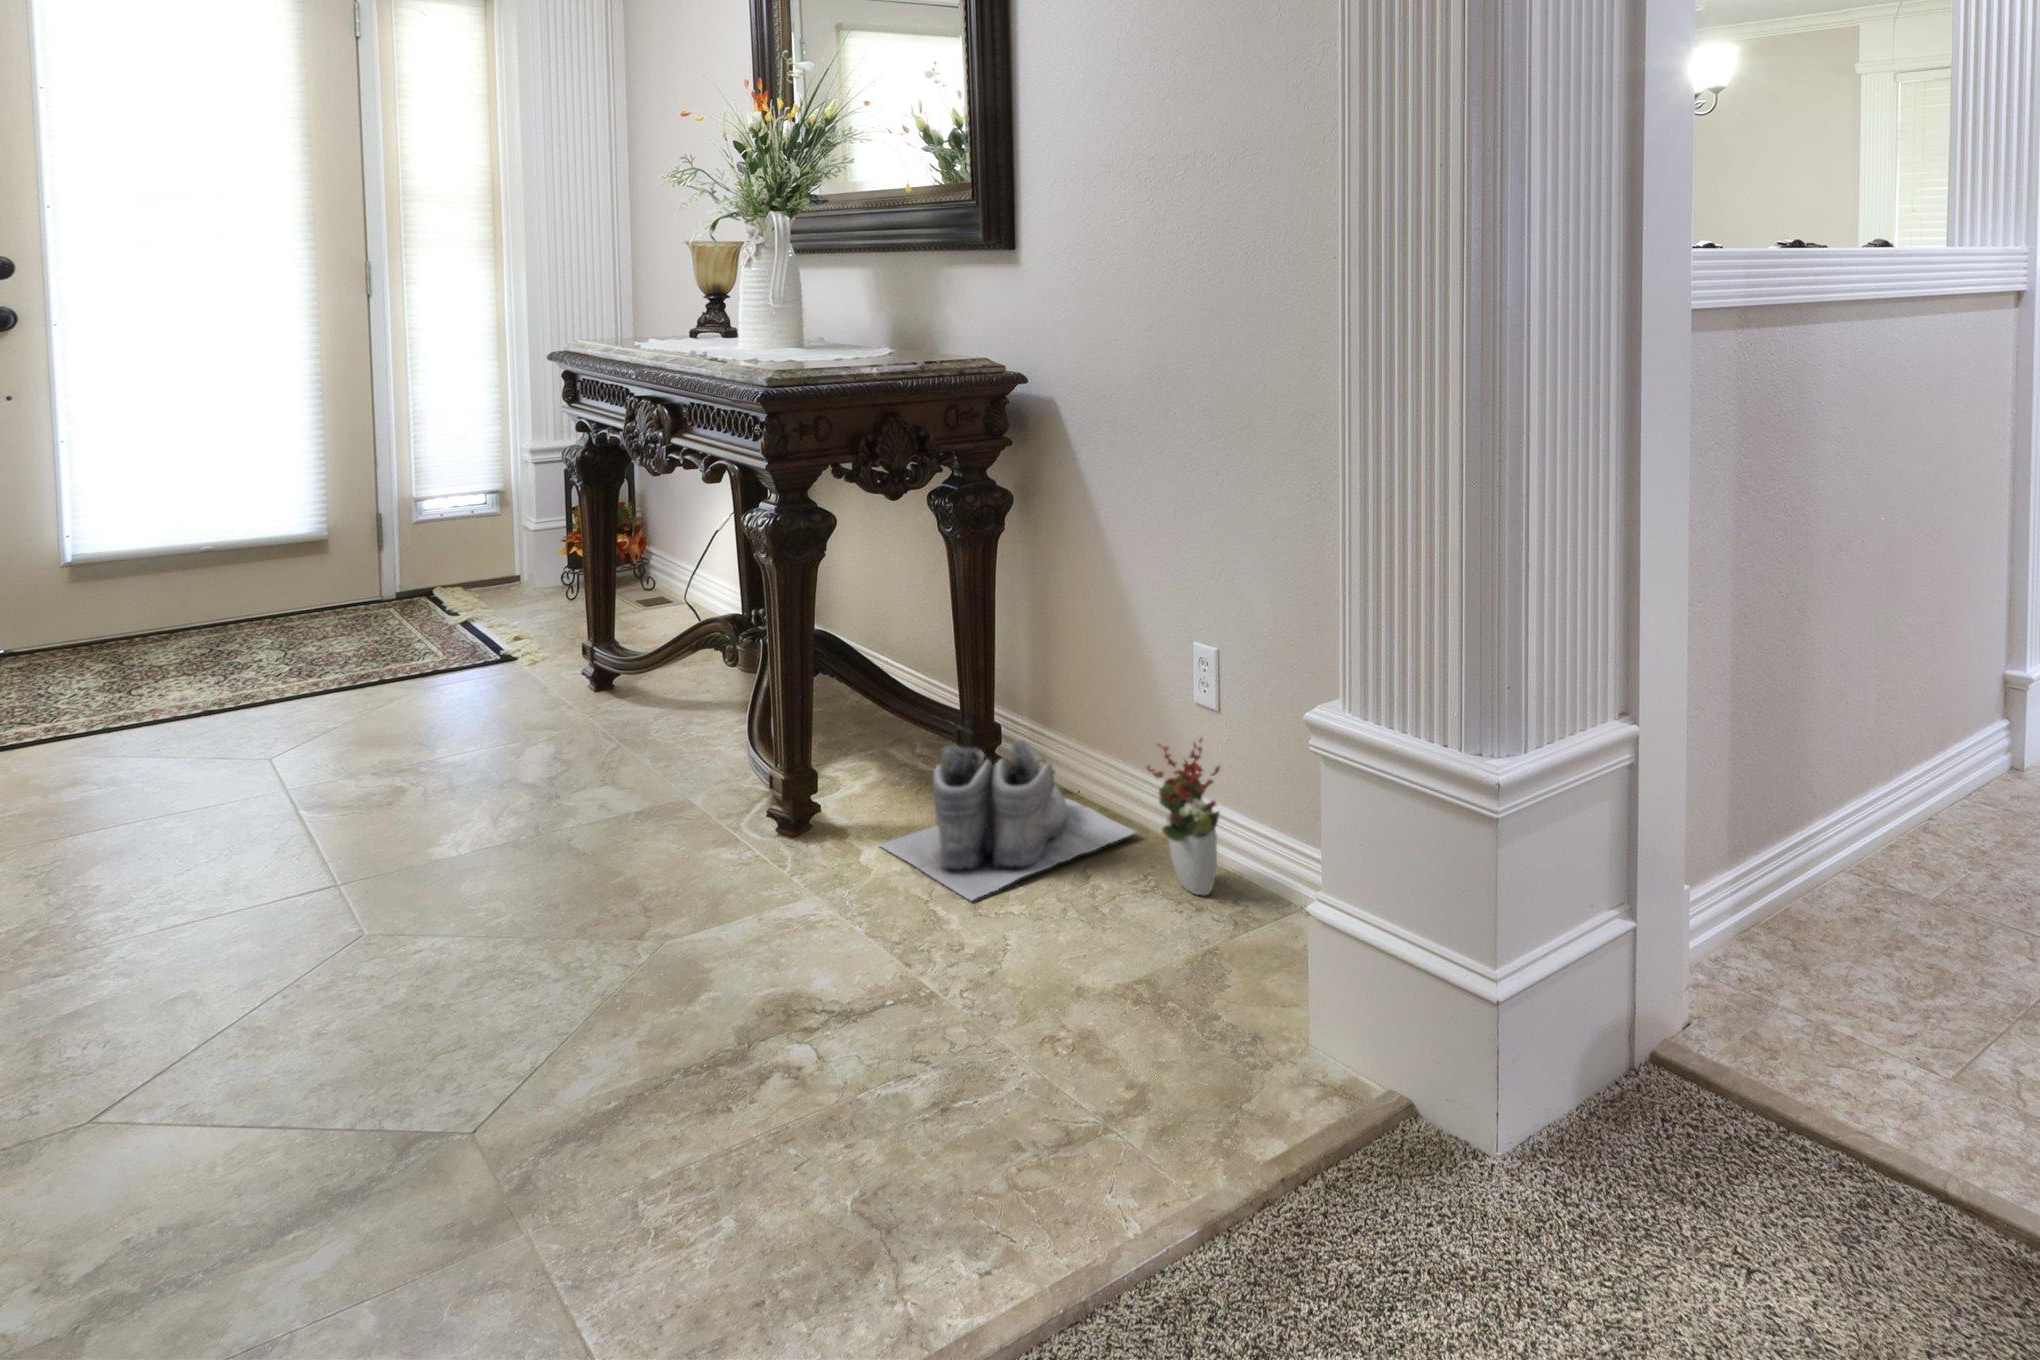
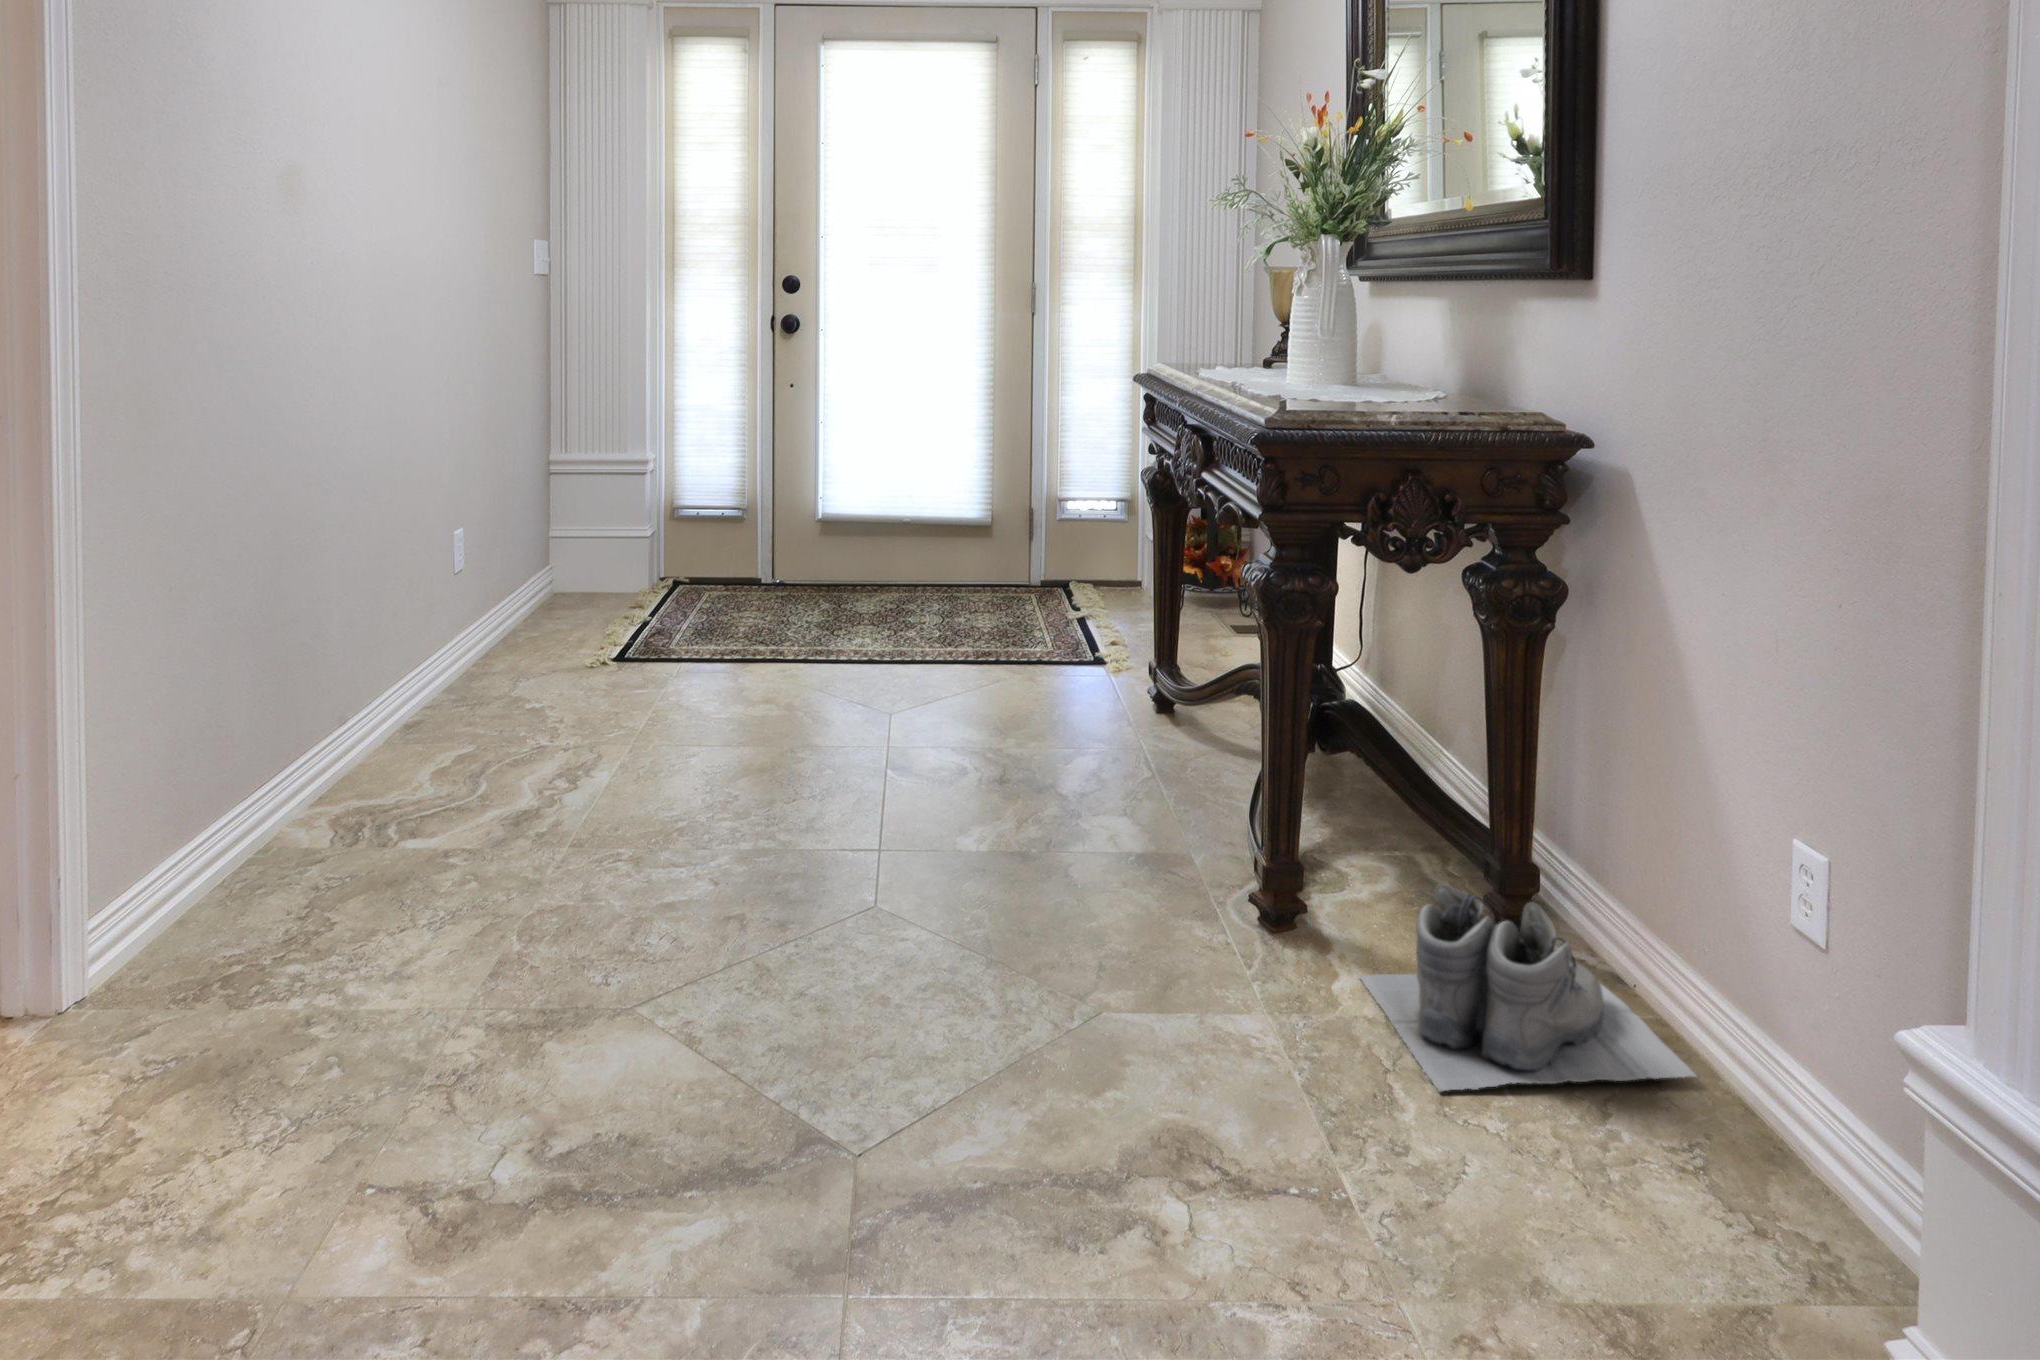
decorative plant: present [1147,739,1220,895] -> none [1688,972,1813,1215]

